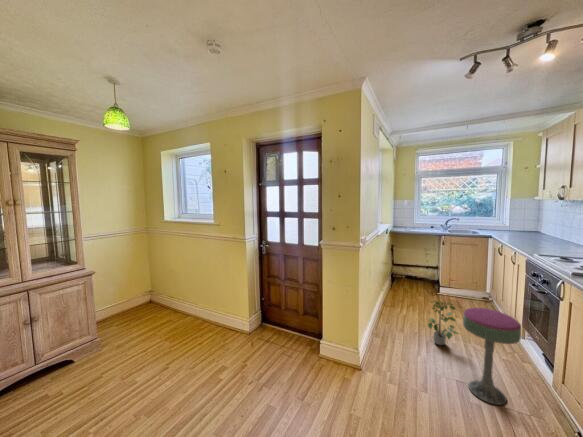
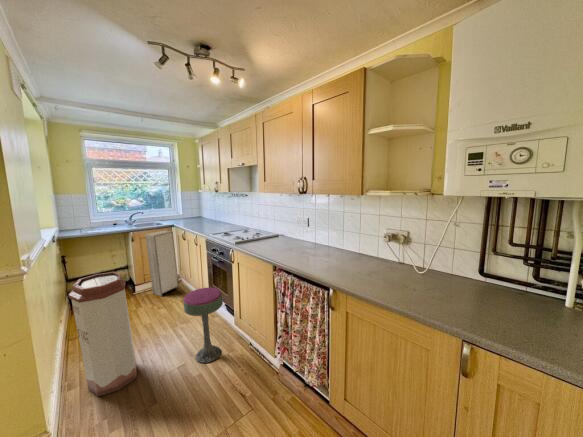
storage cabinet: none [454,240,489,308] -> present [145,231,179,296]
trash can: none [374,257,414,358] -> present [68,272,137,396]
potted plant: present [428,301,458,345] -> none [144,297,176,343]

